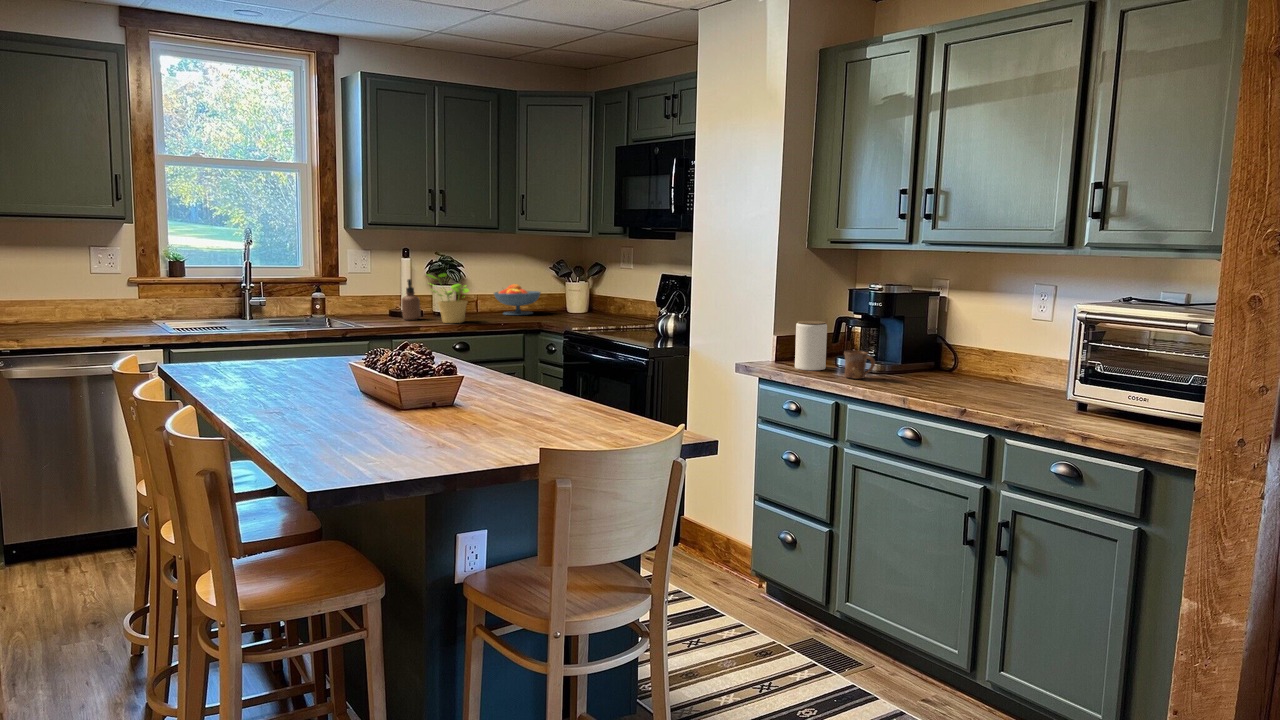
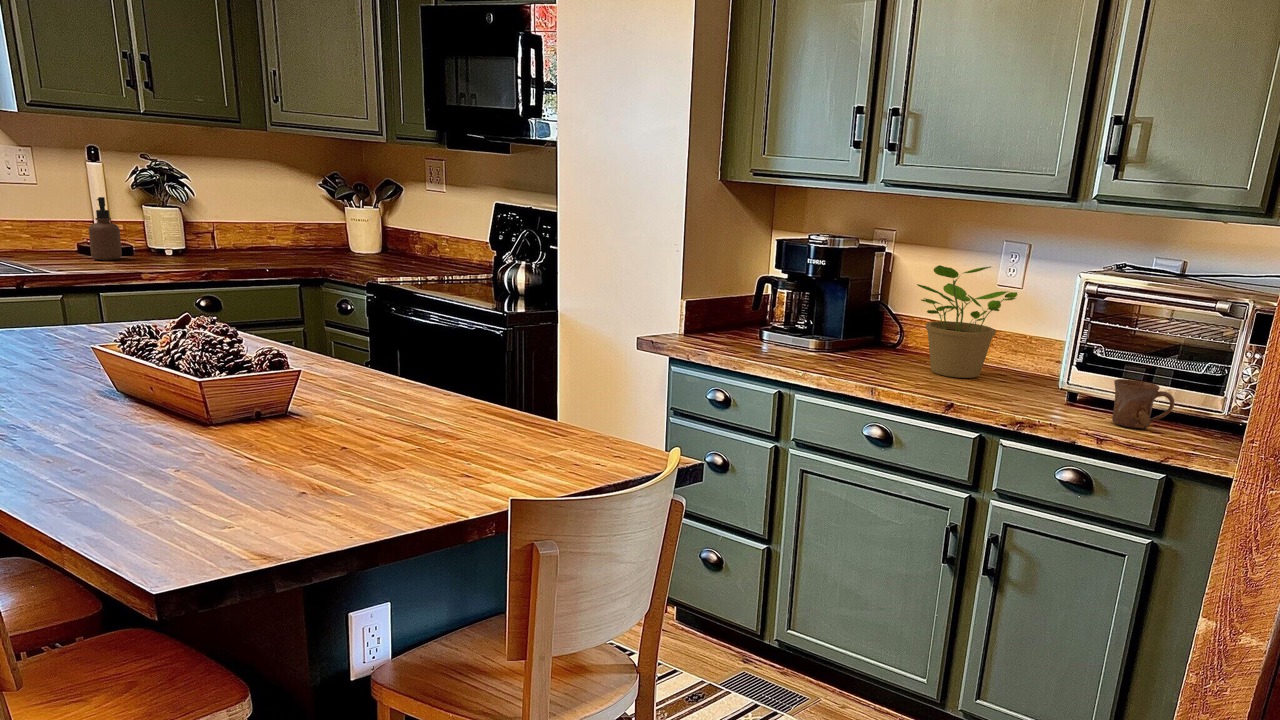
potted plant: present [427,273,469,323] -> present [917,265,1017,378]
fruit bowl: present [494,284,541,315] -> none [237,208,311,254]
jar: present [795,321,827,370] -> none [711,279,754,345]
mug: present [844,351,875,379] -> present [1112,379,1175,428]

